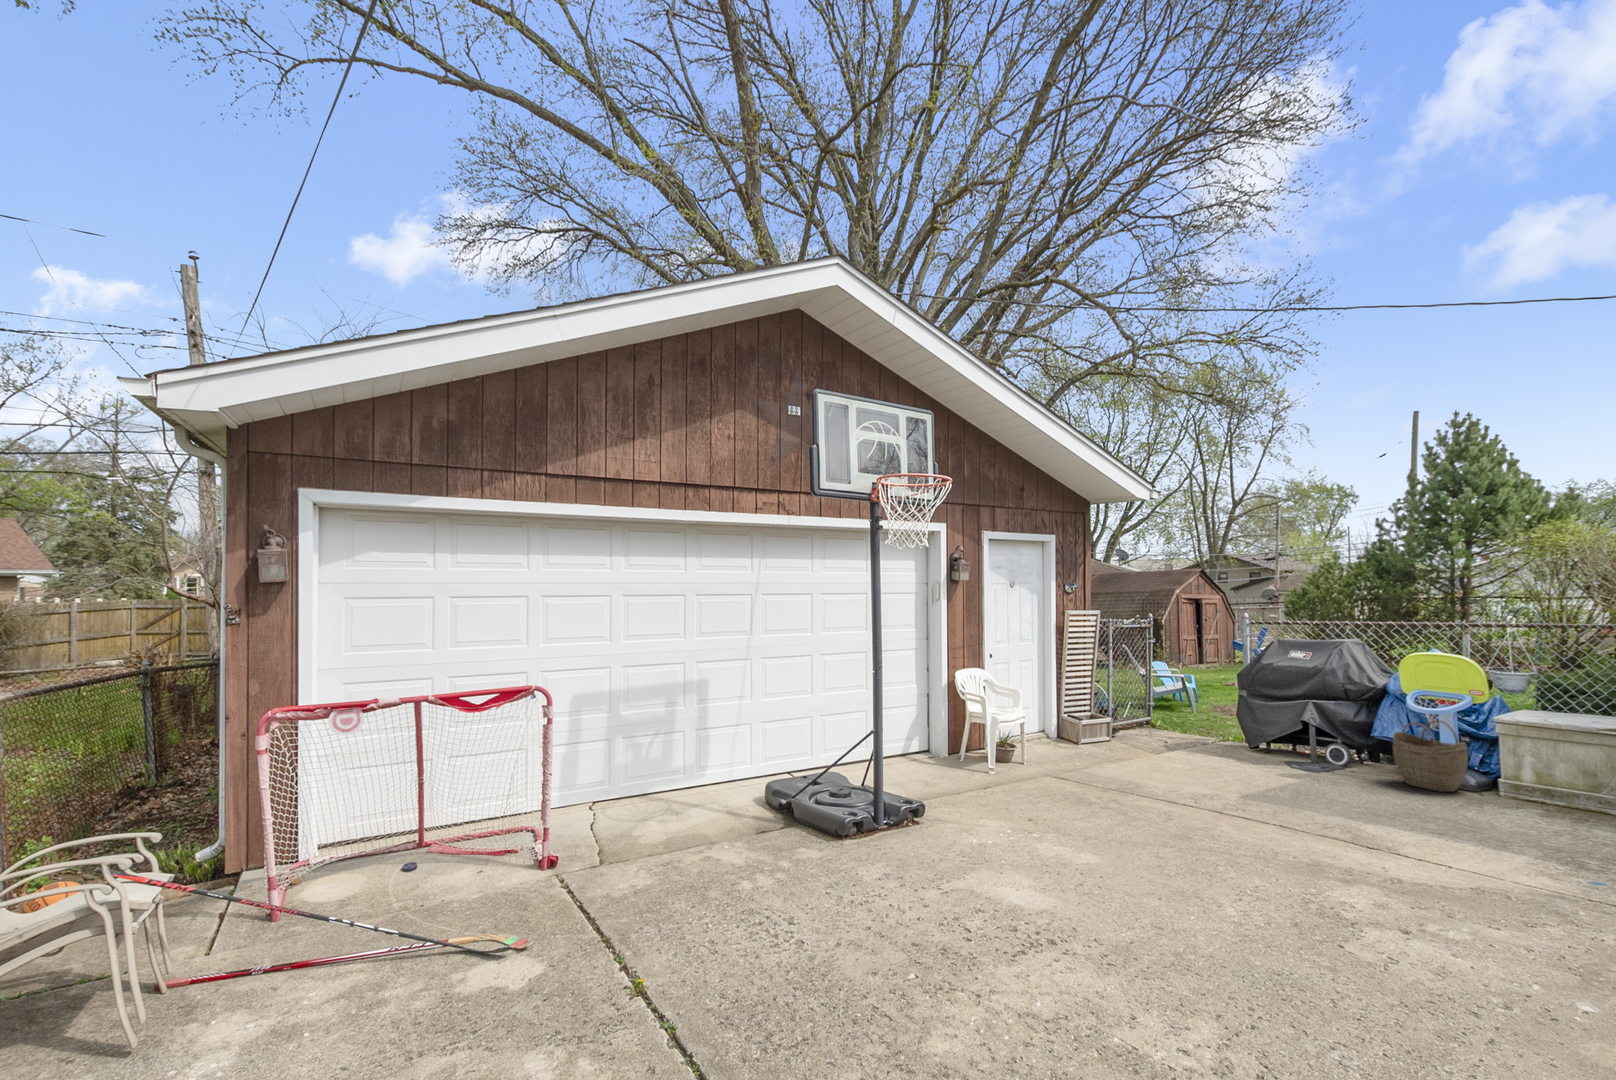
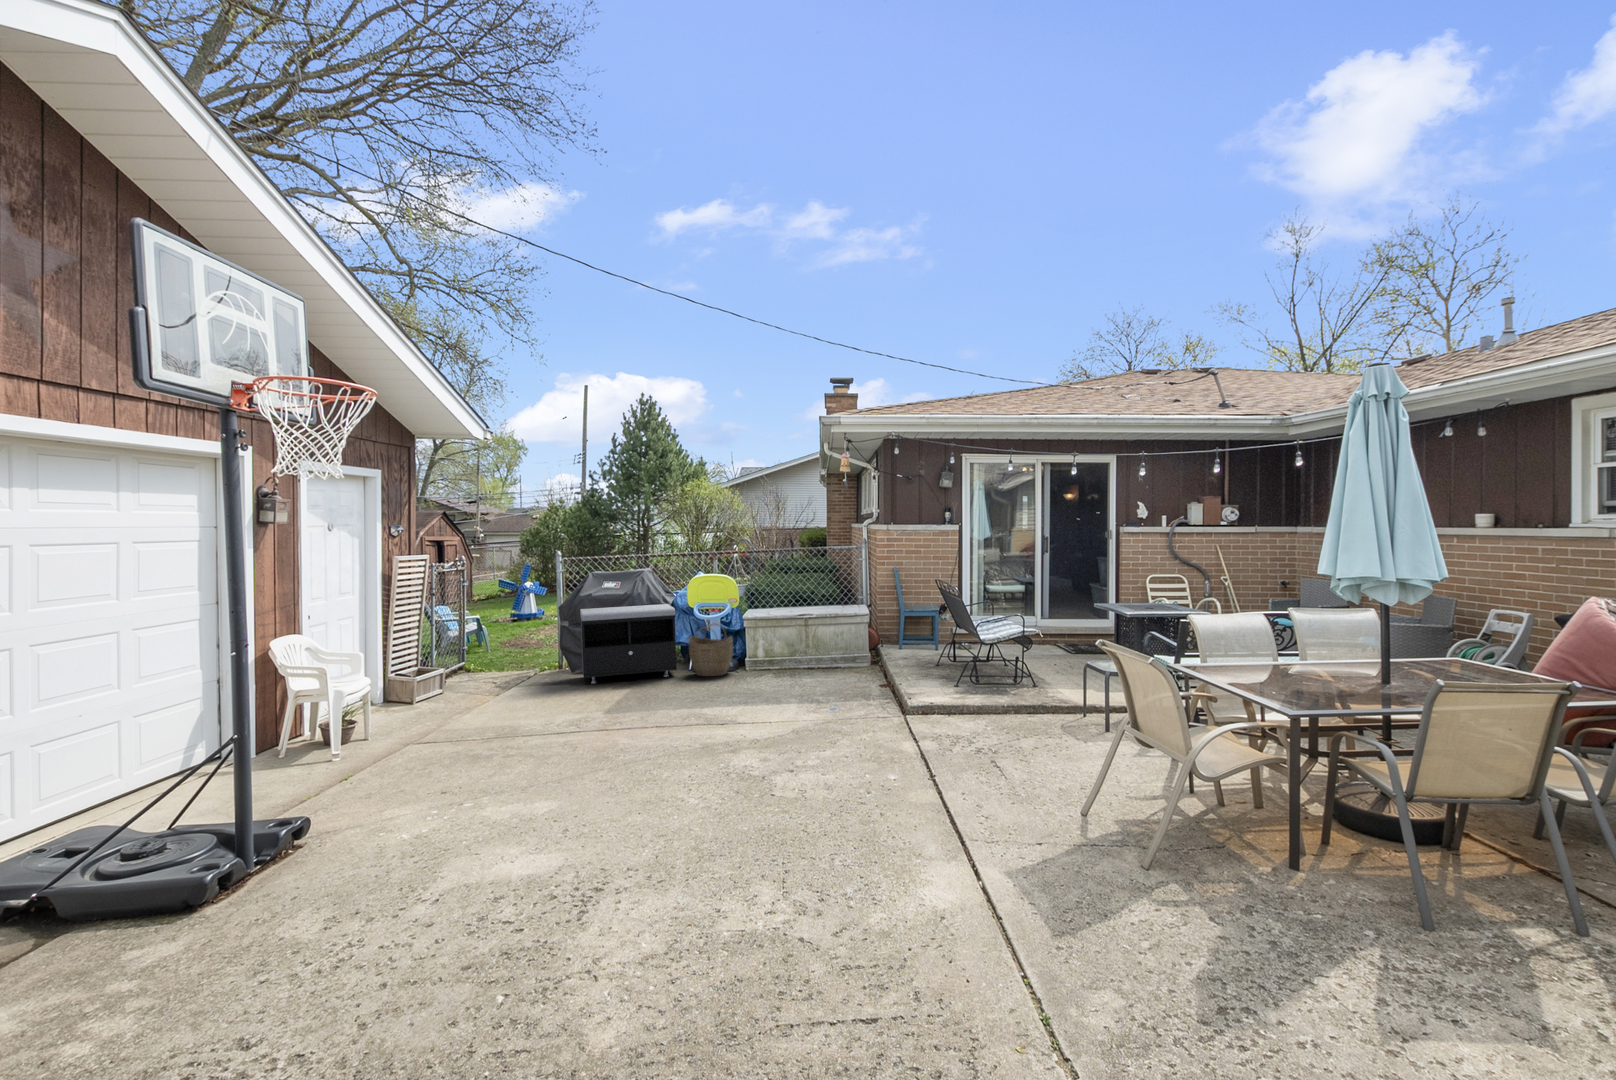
storage bench: none [1245,679,1377,776] -> present [580,604,677,684]

